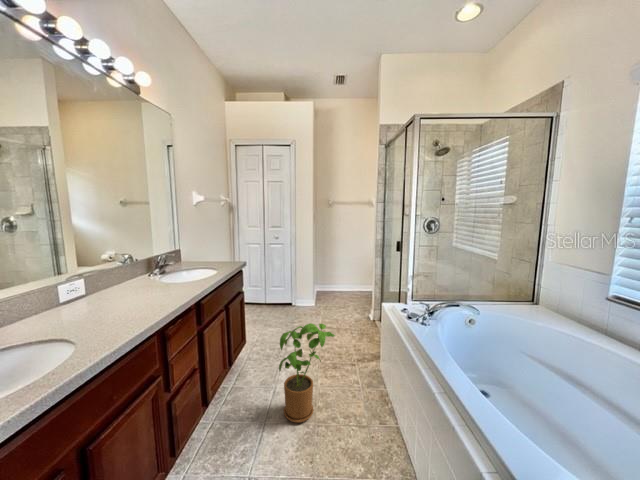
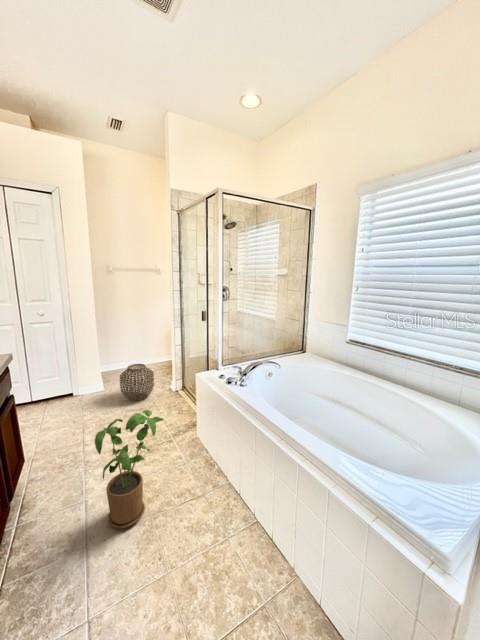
woven basket: none [325,288,355,322] -> present [120,364,154,401]

